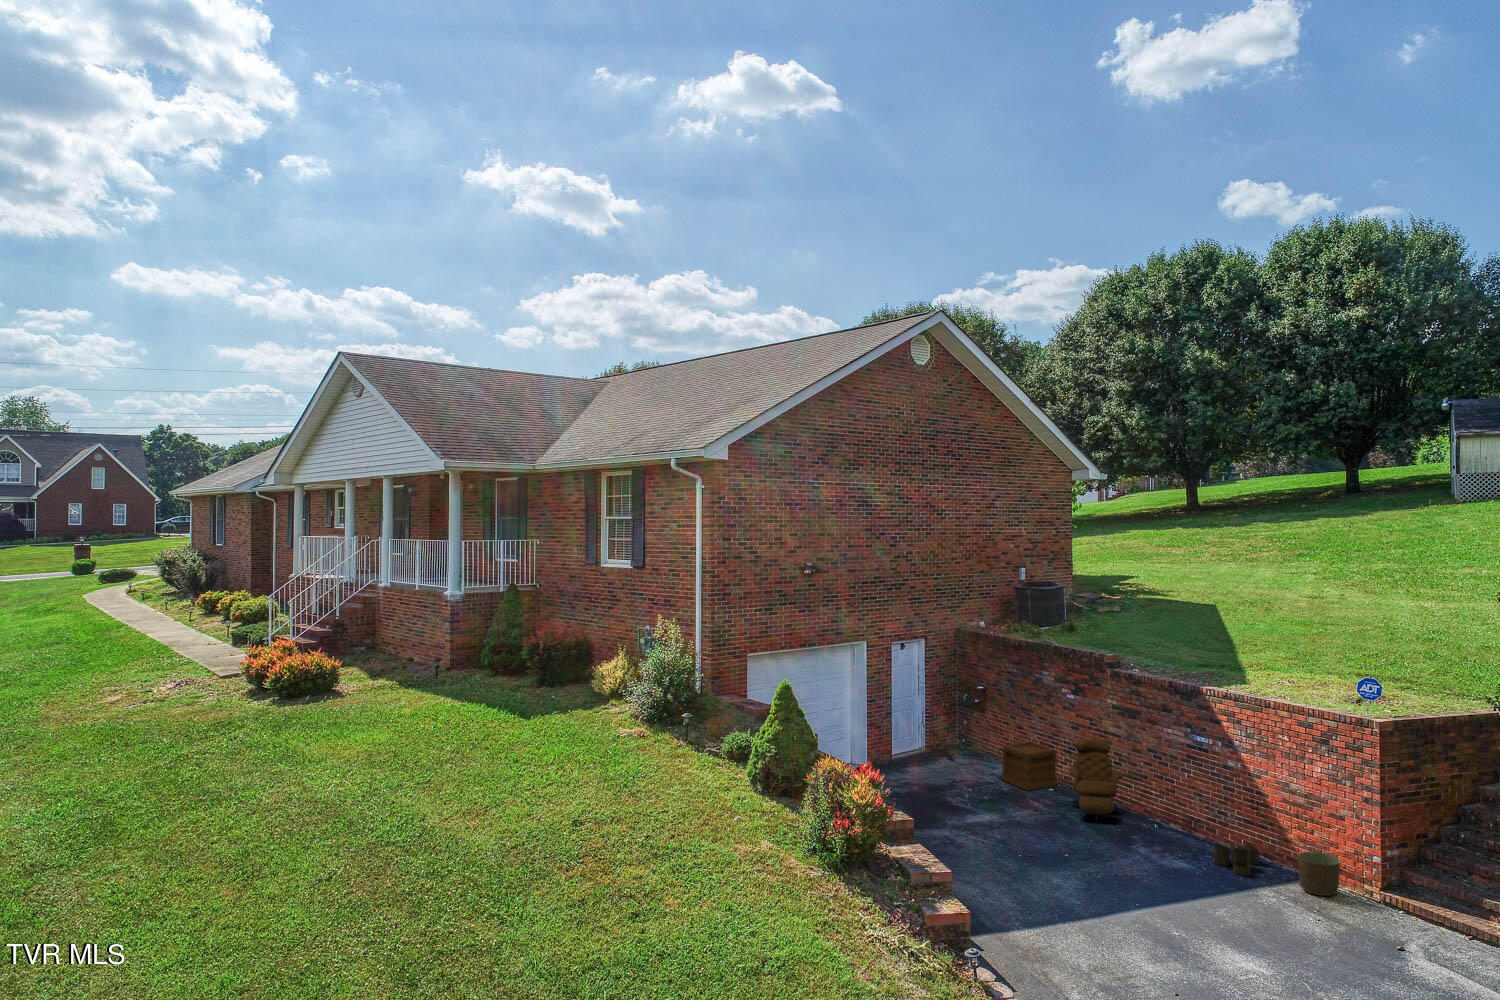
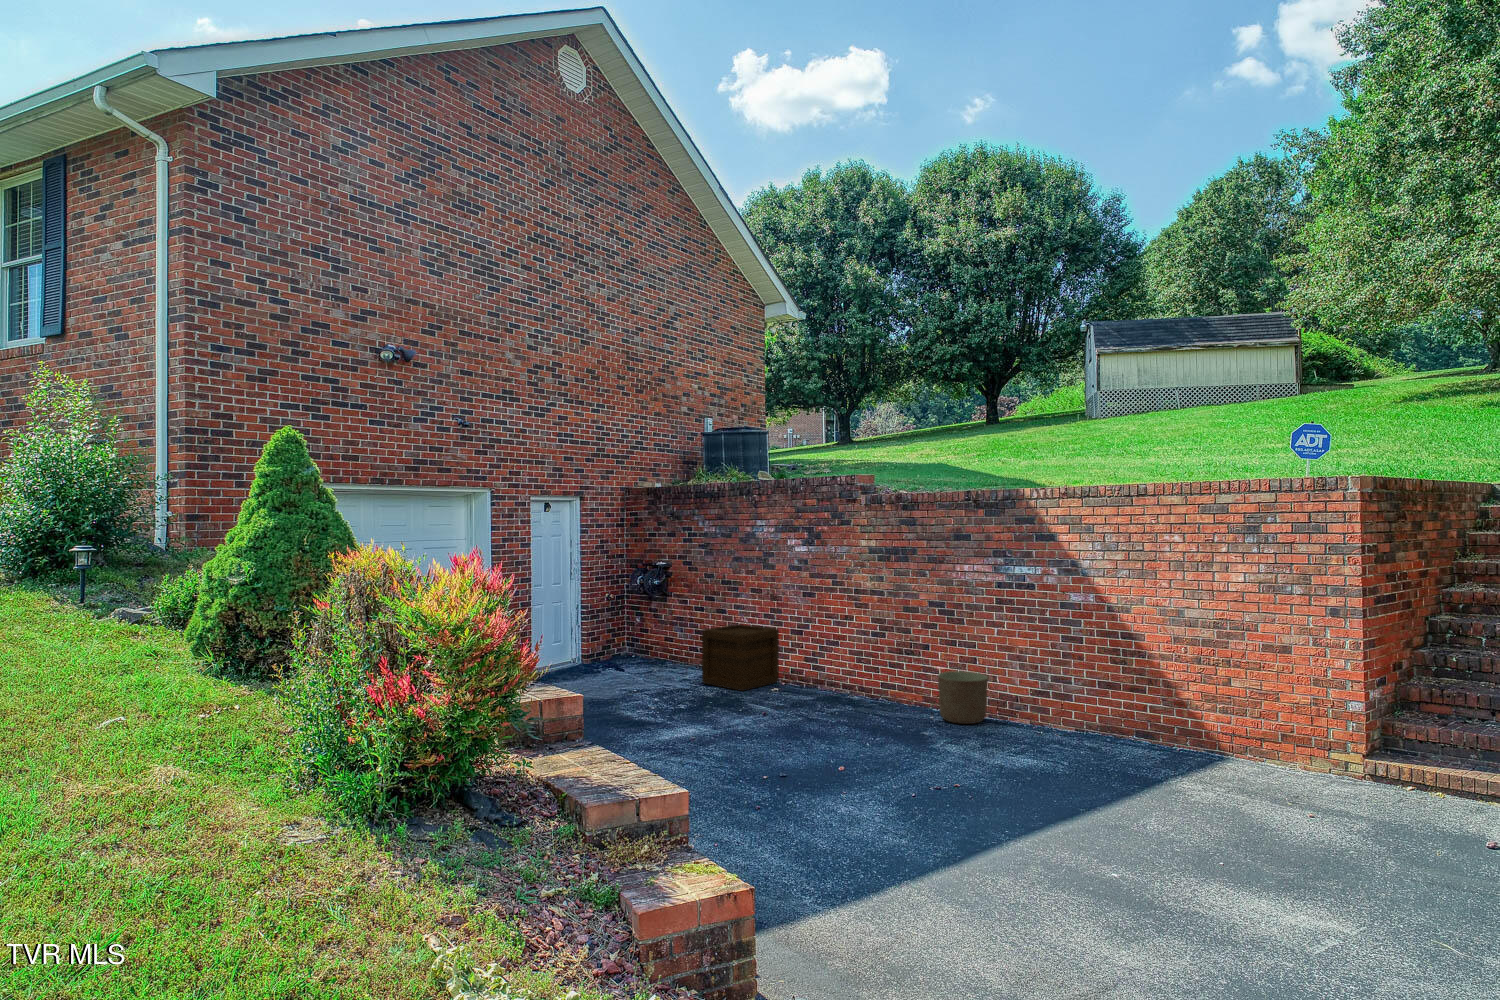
lounge chair: present [1069,739,1123,823] -> none [809,601,889,721]
woven basket: present [1214,844,1260,876] -> none [1075,715,1147,767]
planter: present [1298,852,1340,896] -> present [938,671,988,724]

